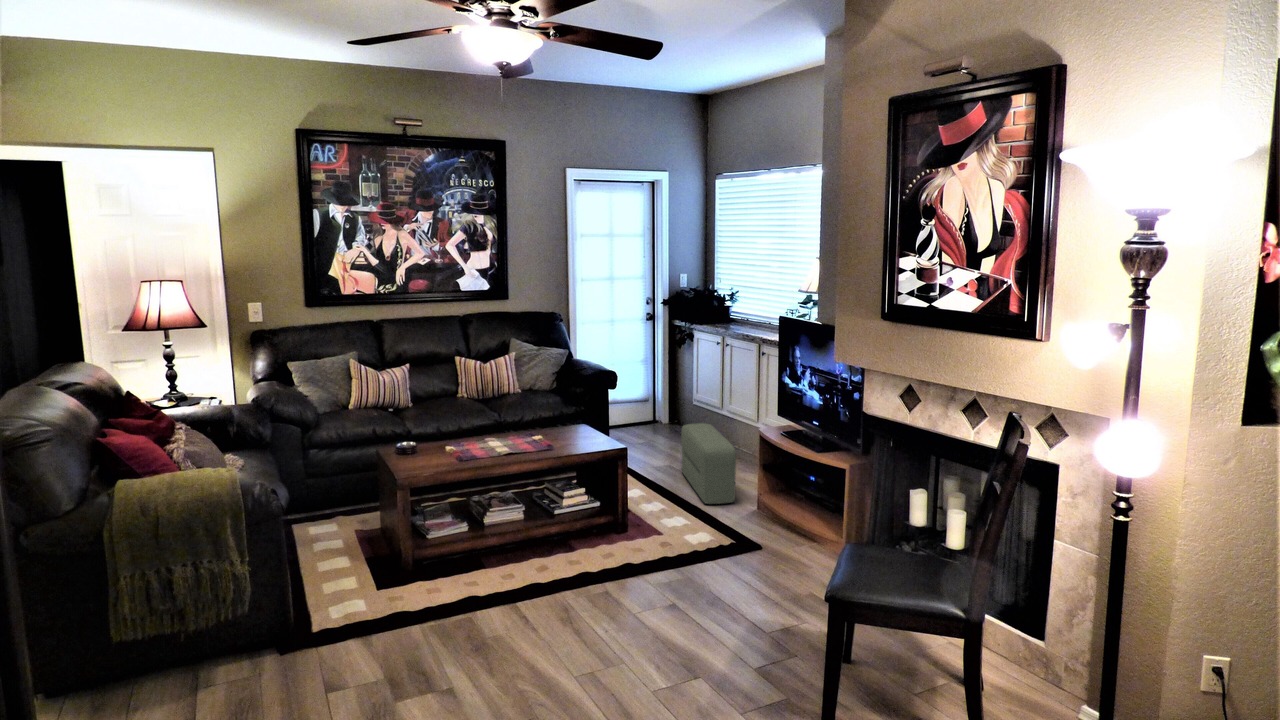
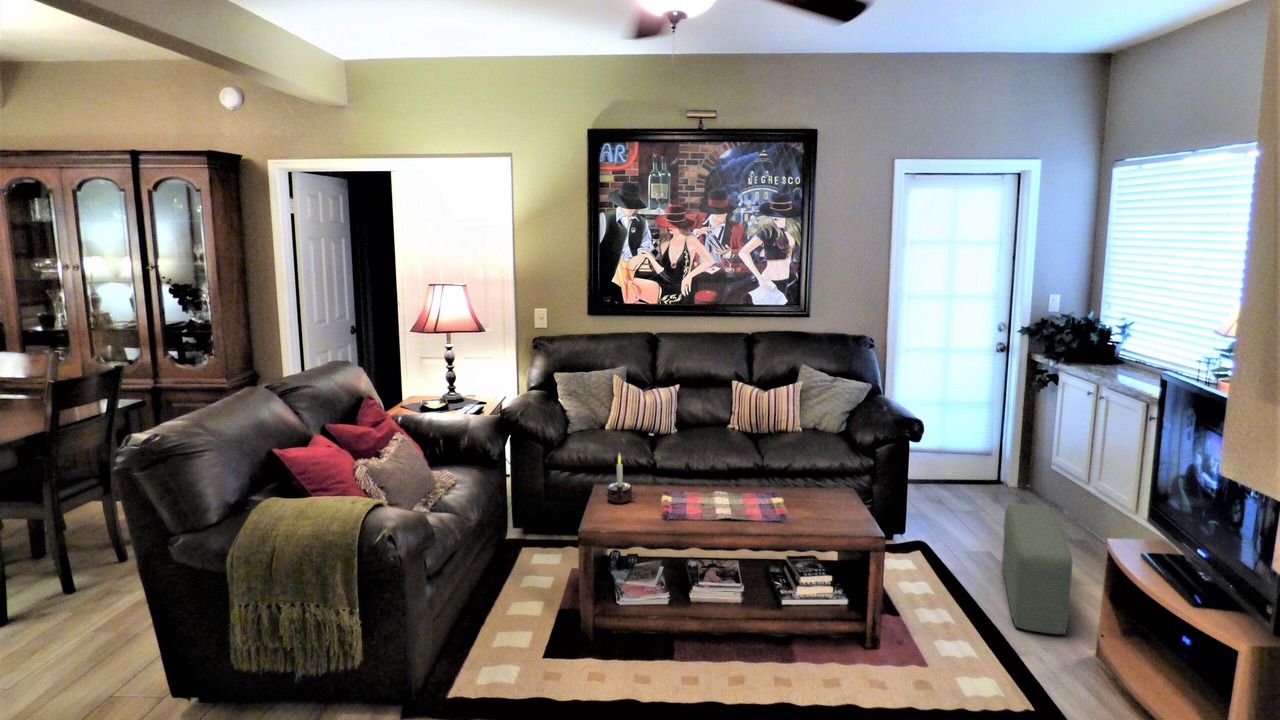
candle: none [404,414,429,456] -> present [608,454,635,503]

